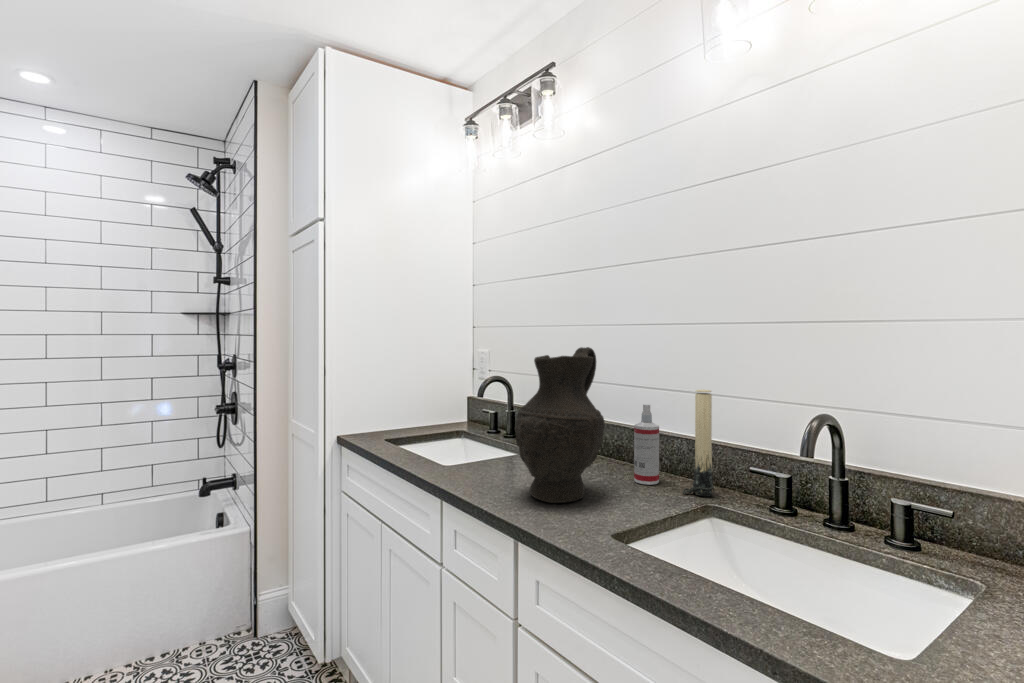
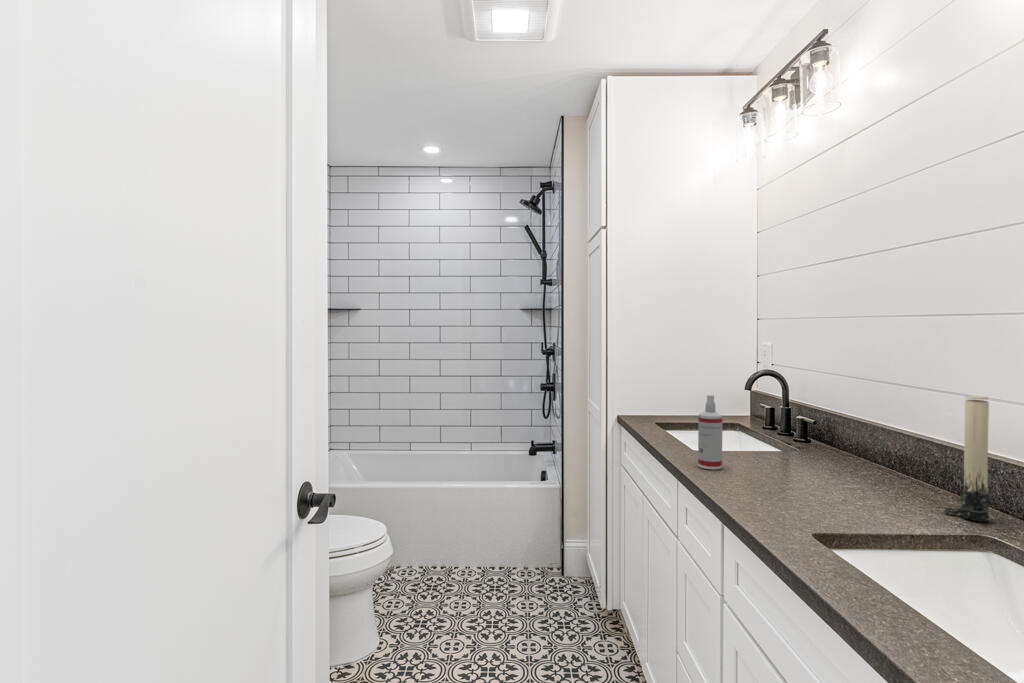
decorative vase: present [515,347,605,503] -> none [736,343,842,497]
spray bottle: present [634,404,659,485] -> present [698,395,722,470]

